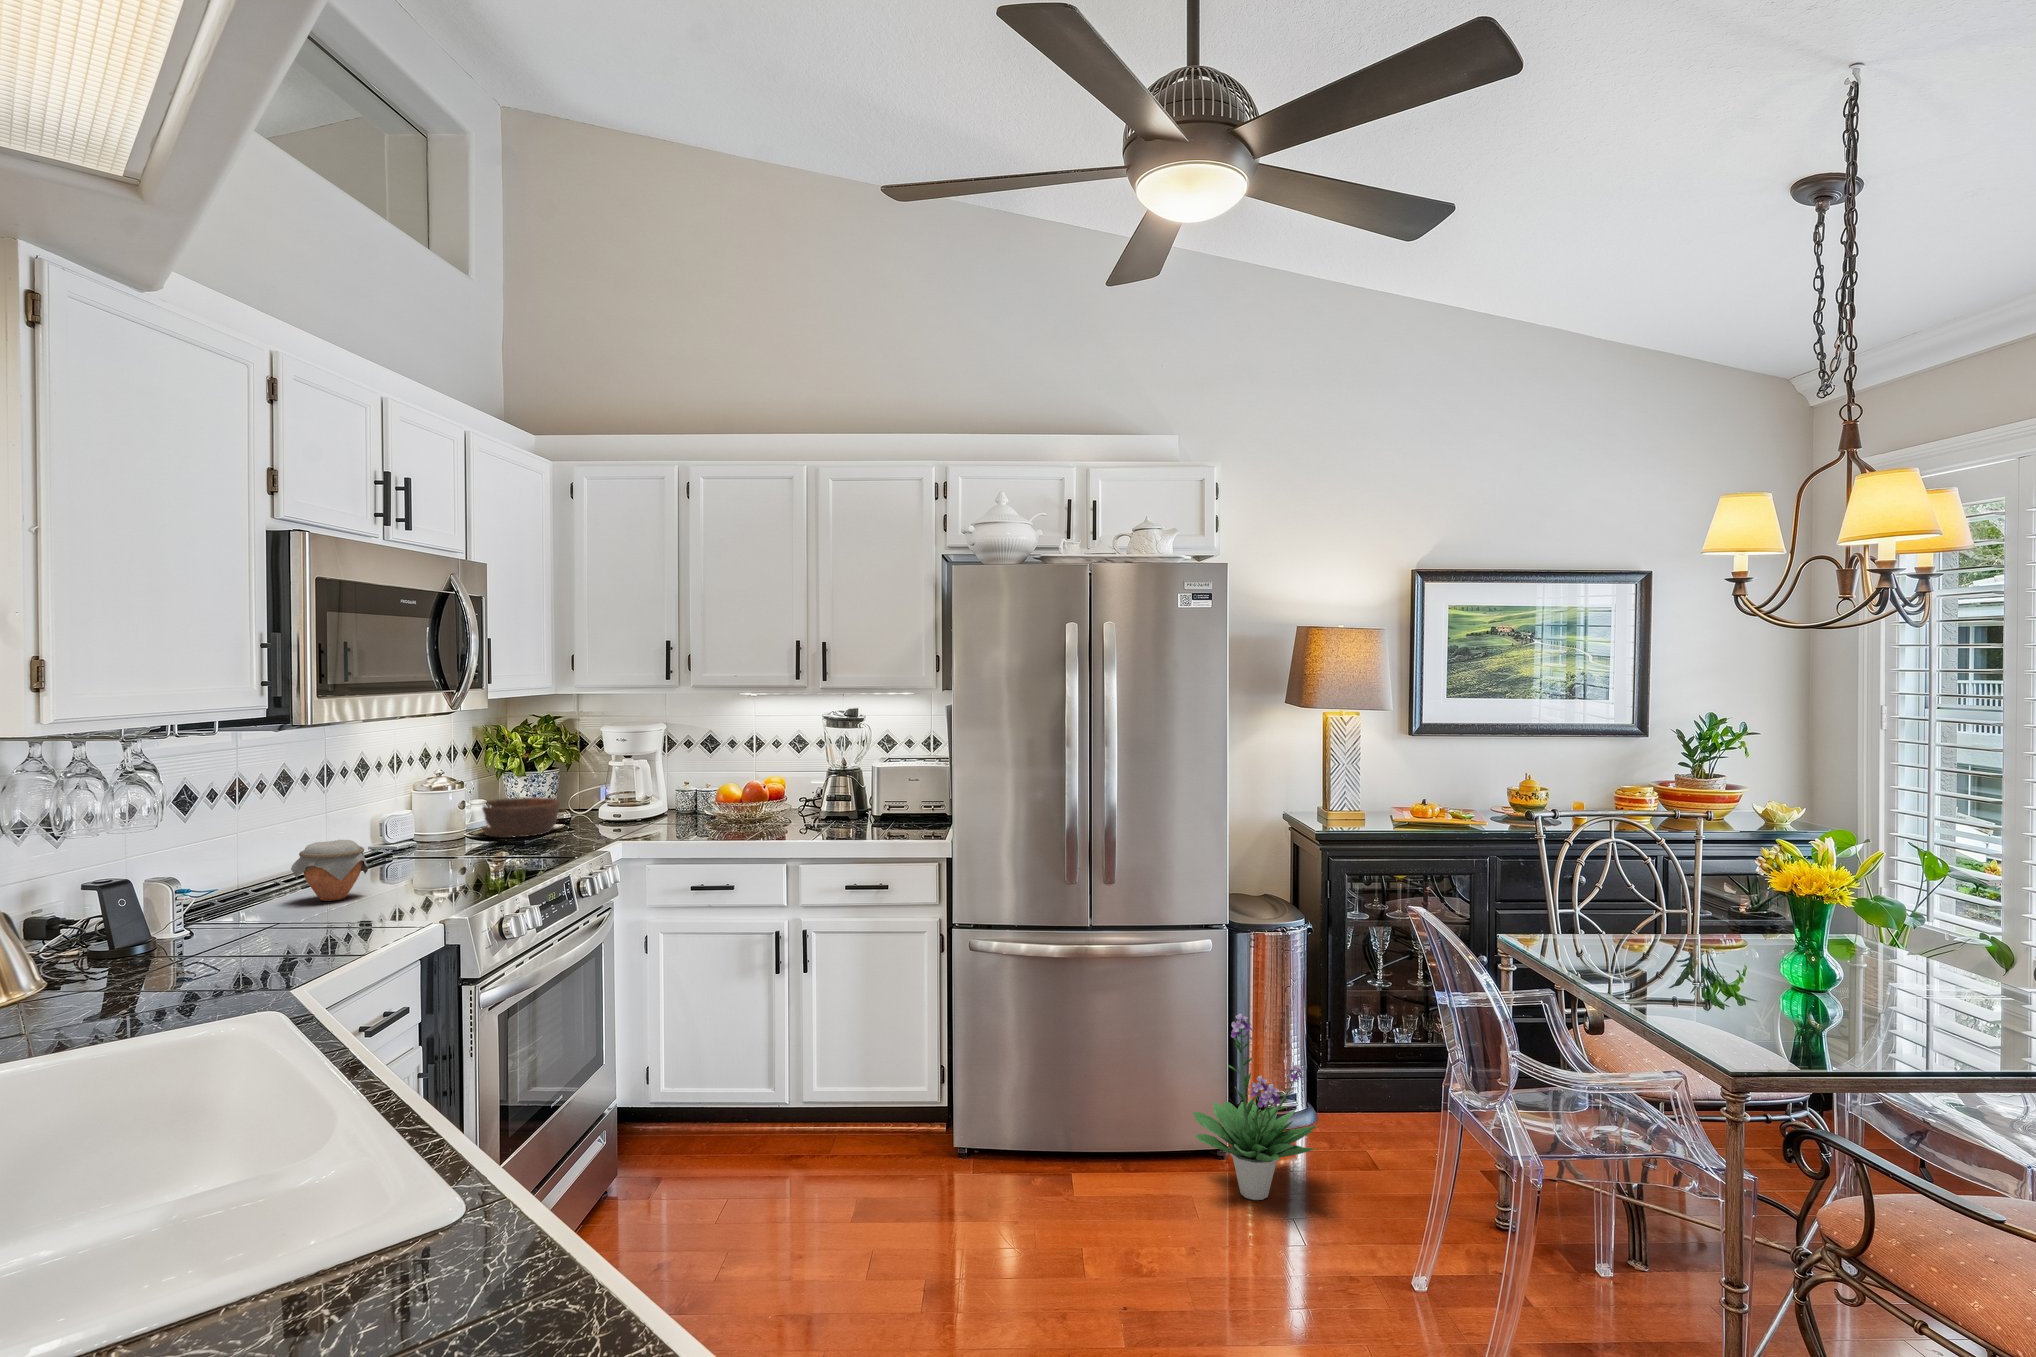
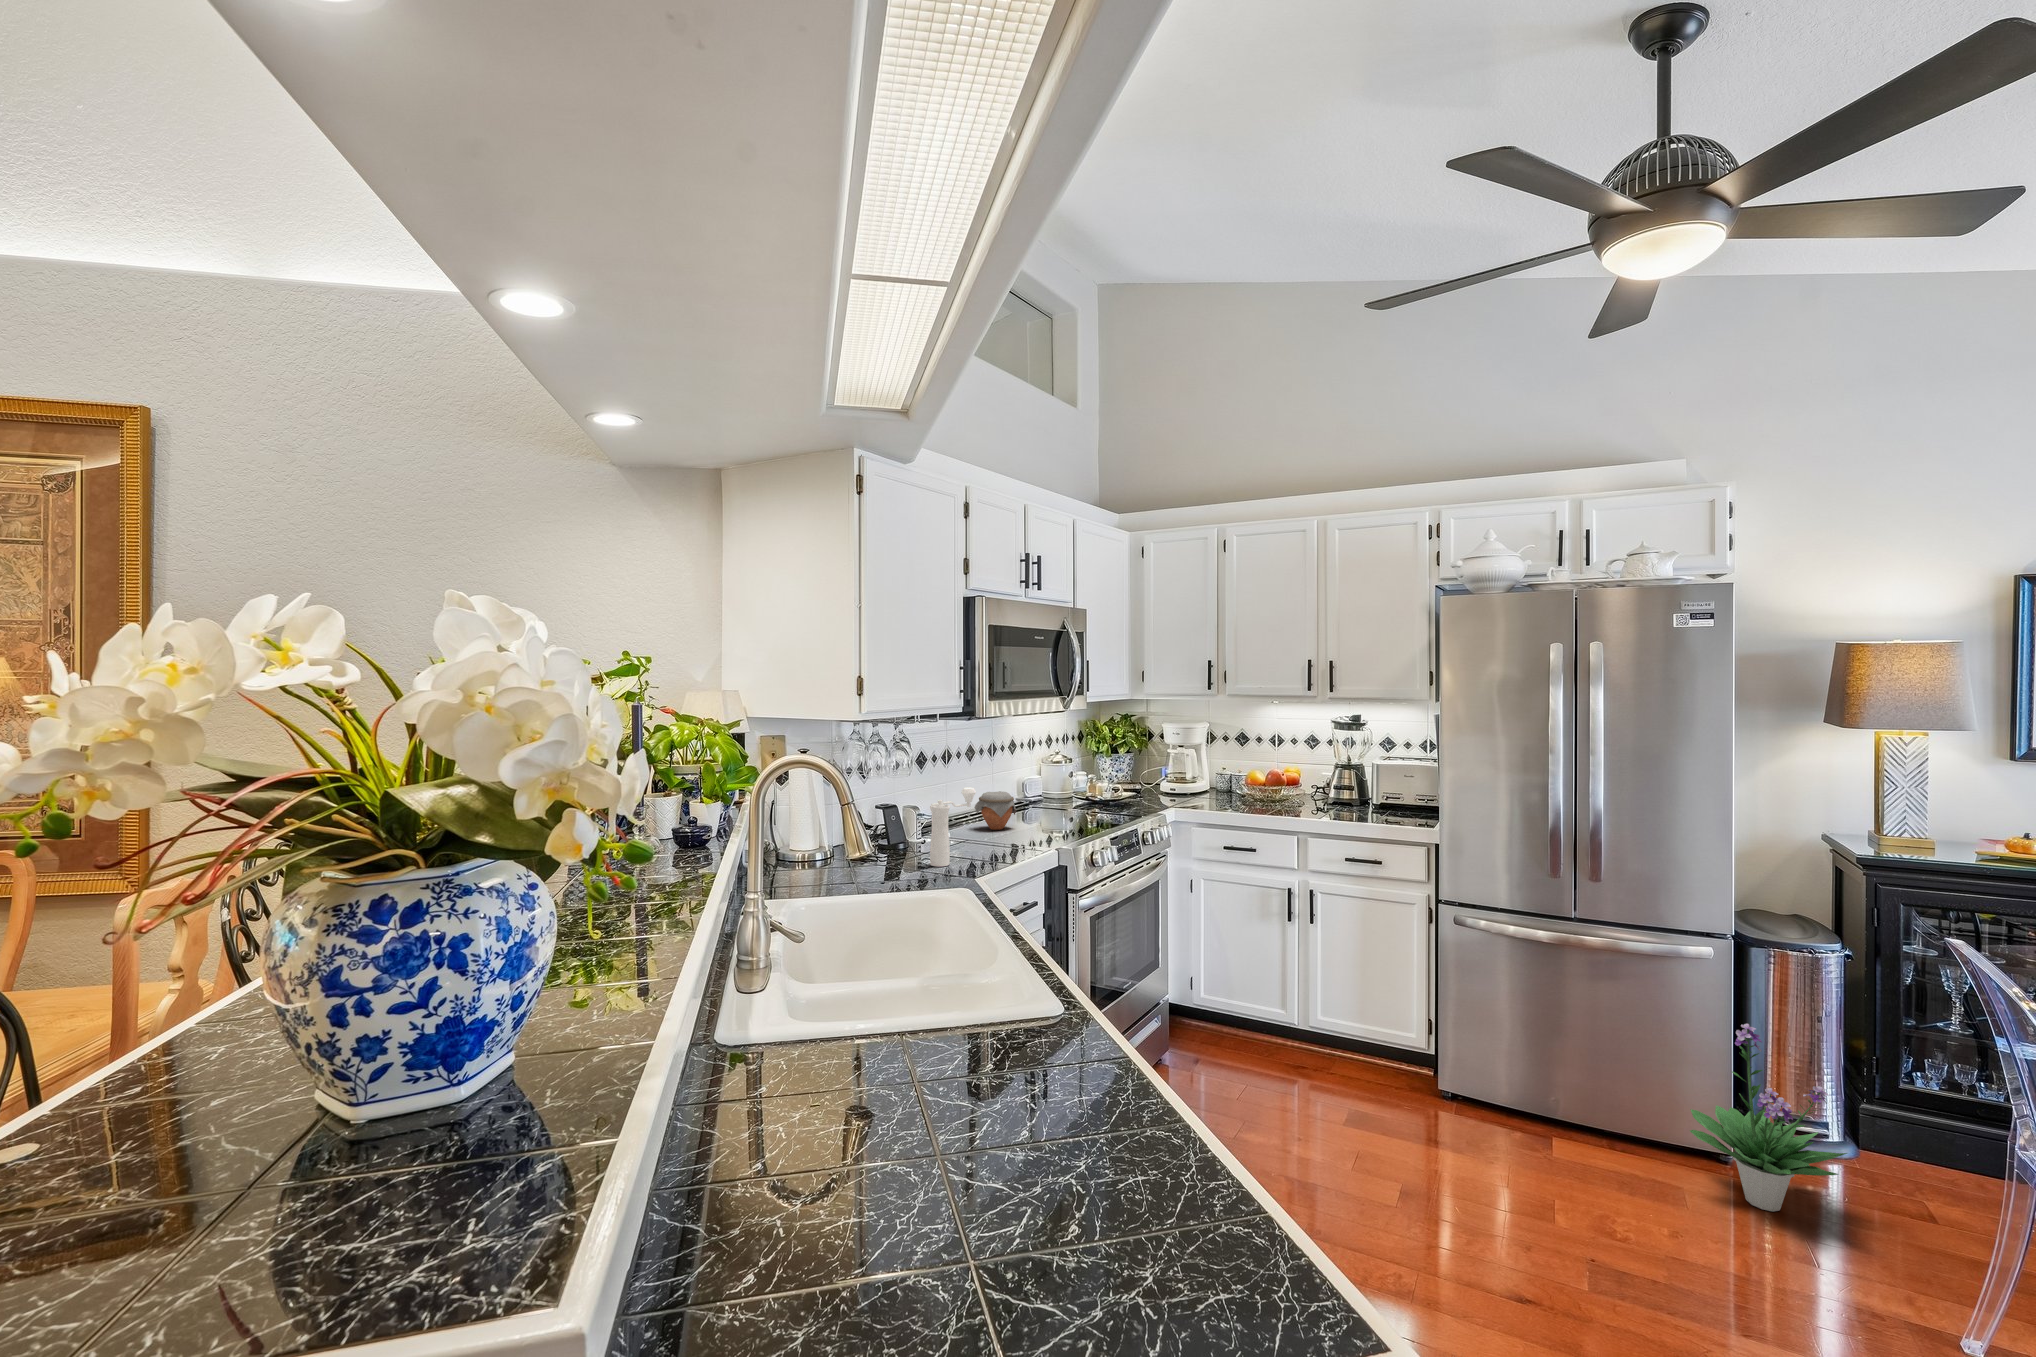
wooden bowl: present [481,797,560,838] -> none [1080,772,1134,800]
pepper mill: none [200,840,293,977] -> present [930,787,976,867]

